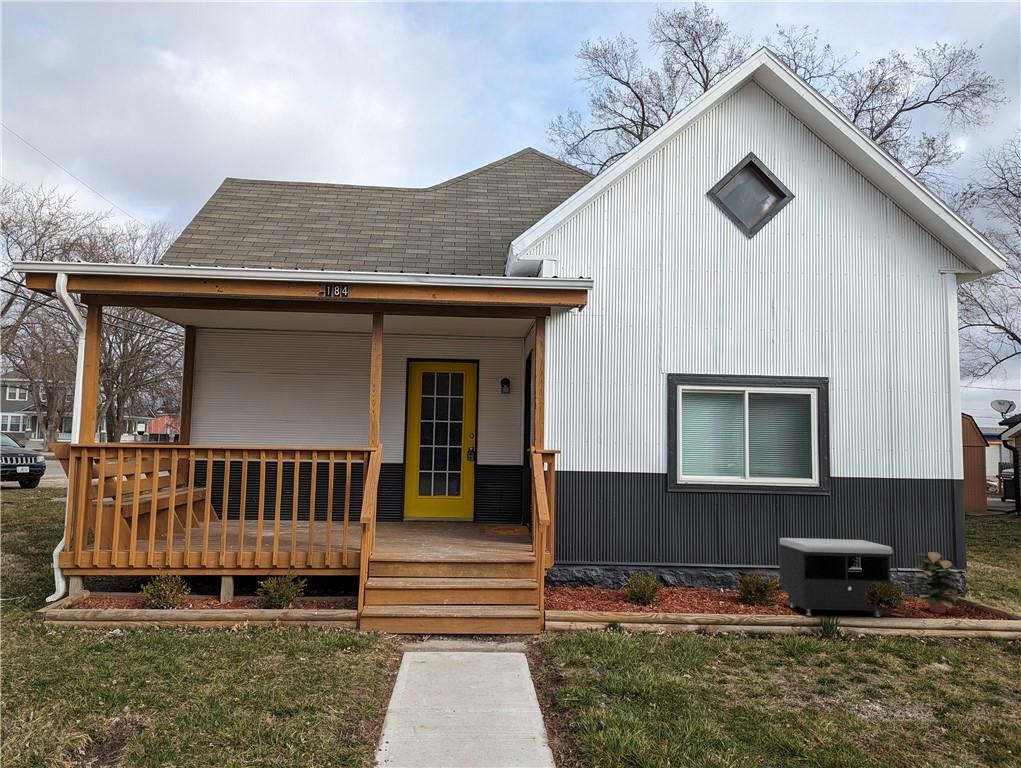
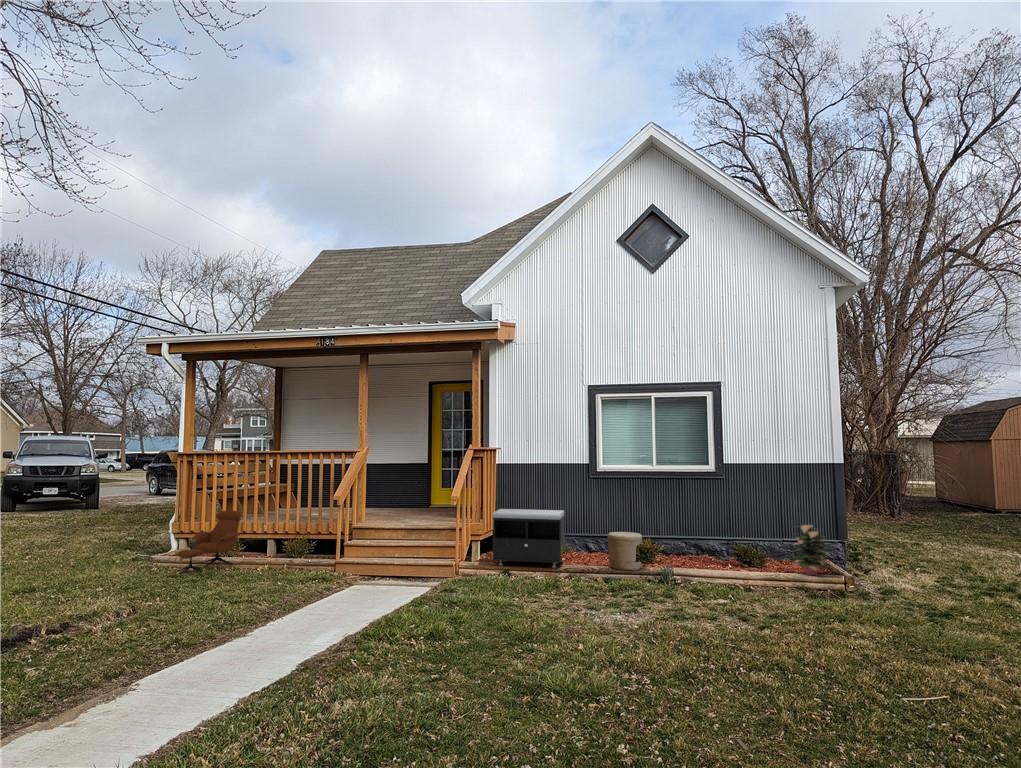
lounge chair: none [89,535,186,643] -> present [178,510,241,574]
storage bench: present [779,538,893,617] -> present [493,509,564,567]
woven basket: none [700,561,746,612] -> present [608,532,642,570]

